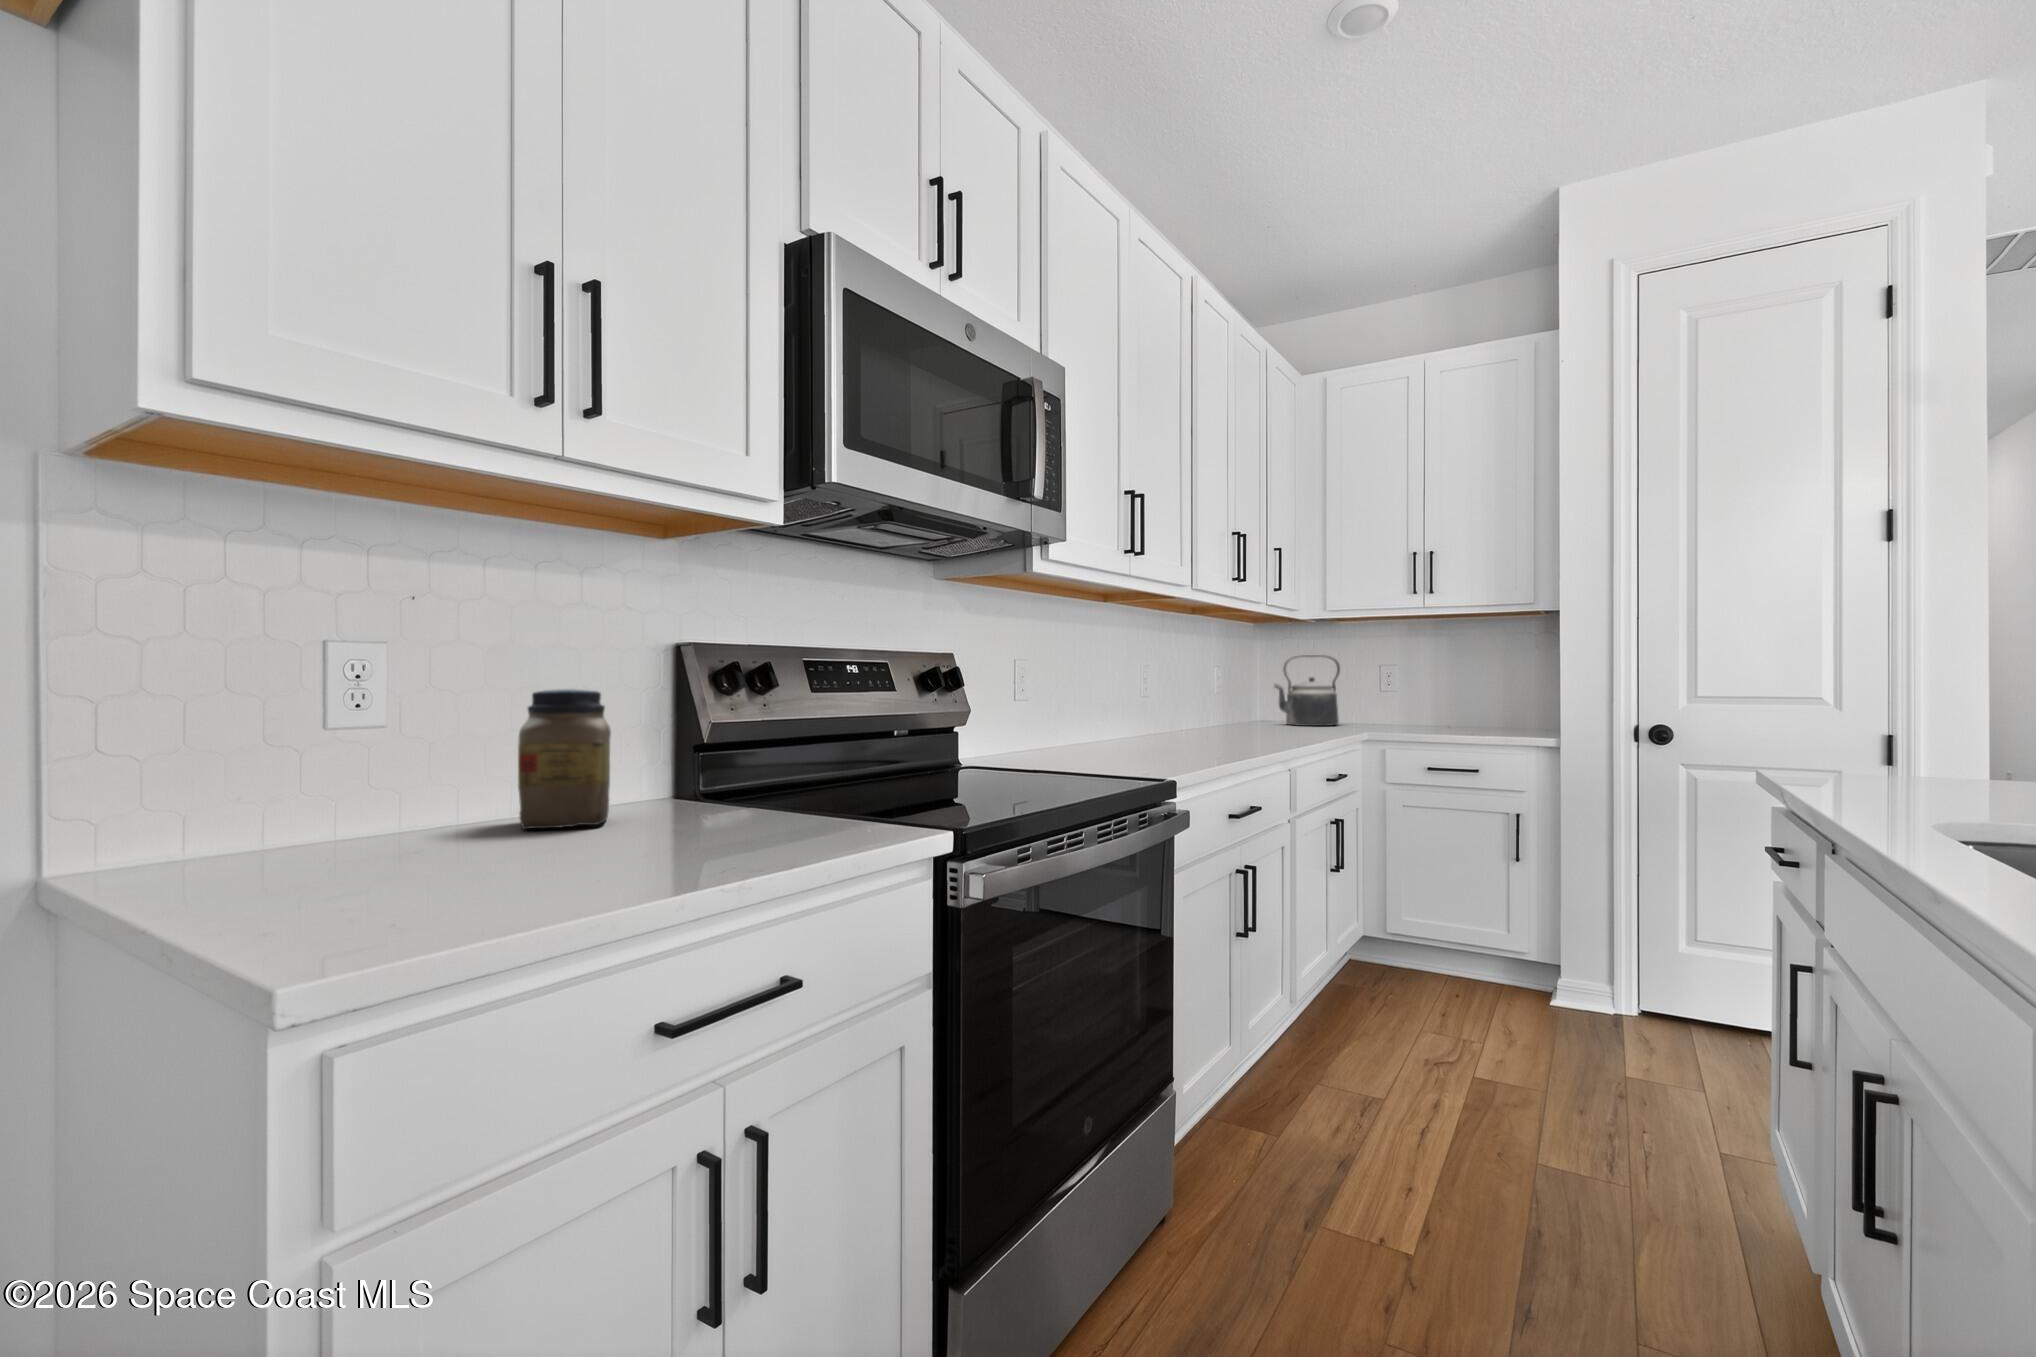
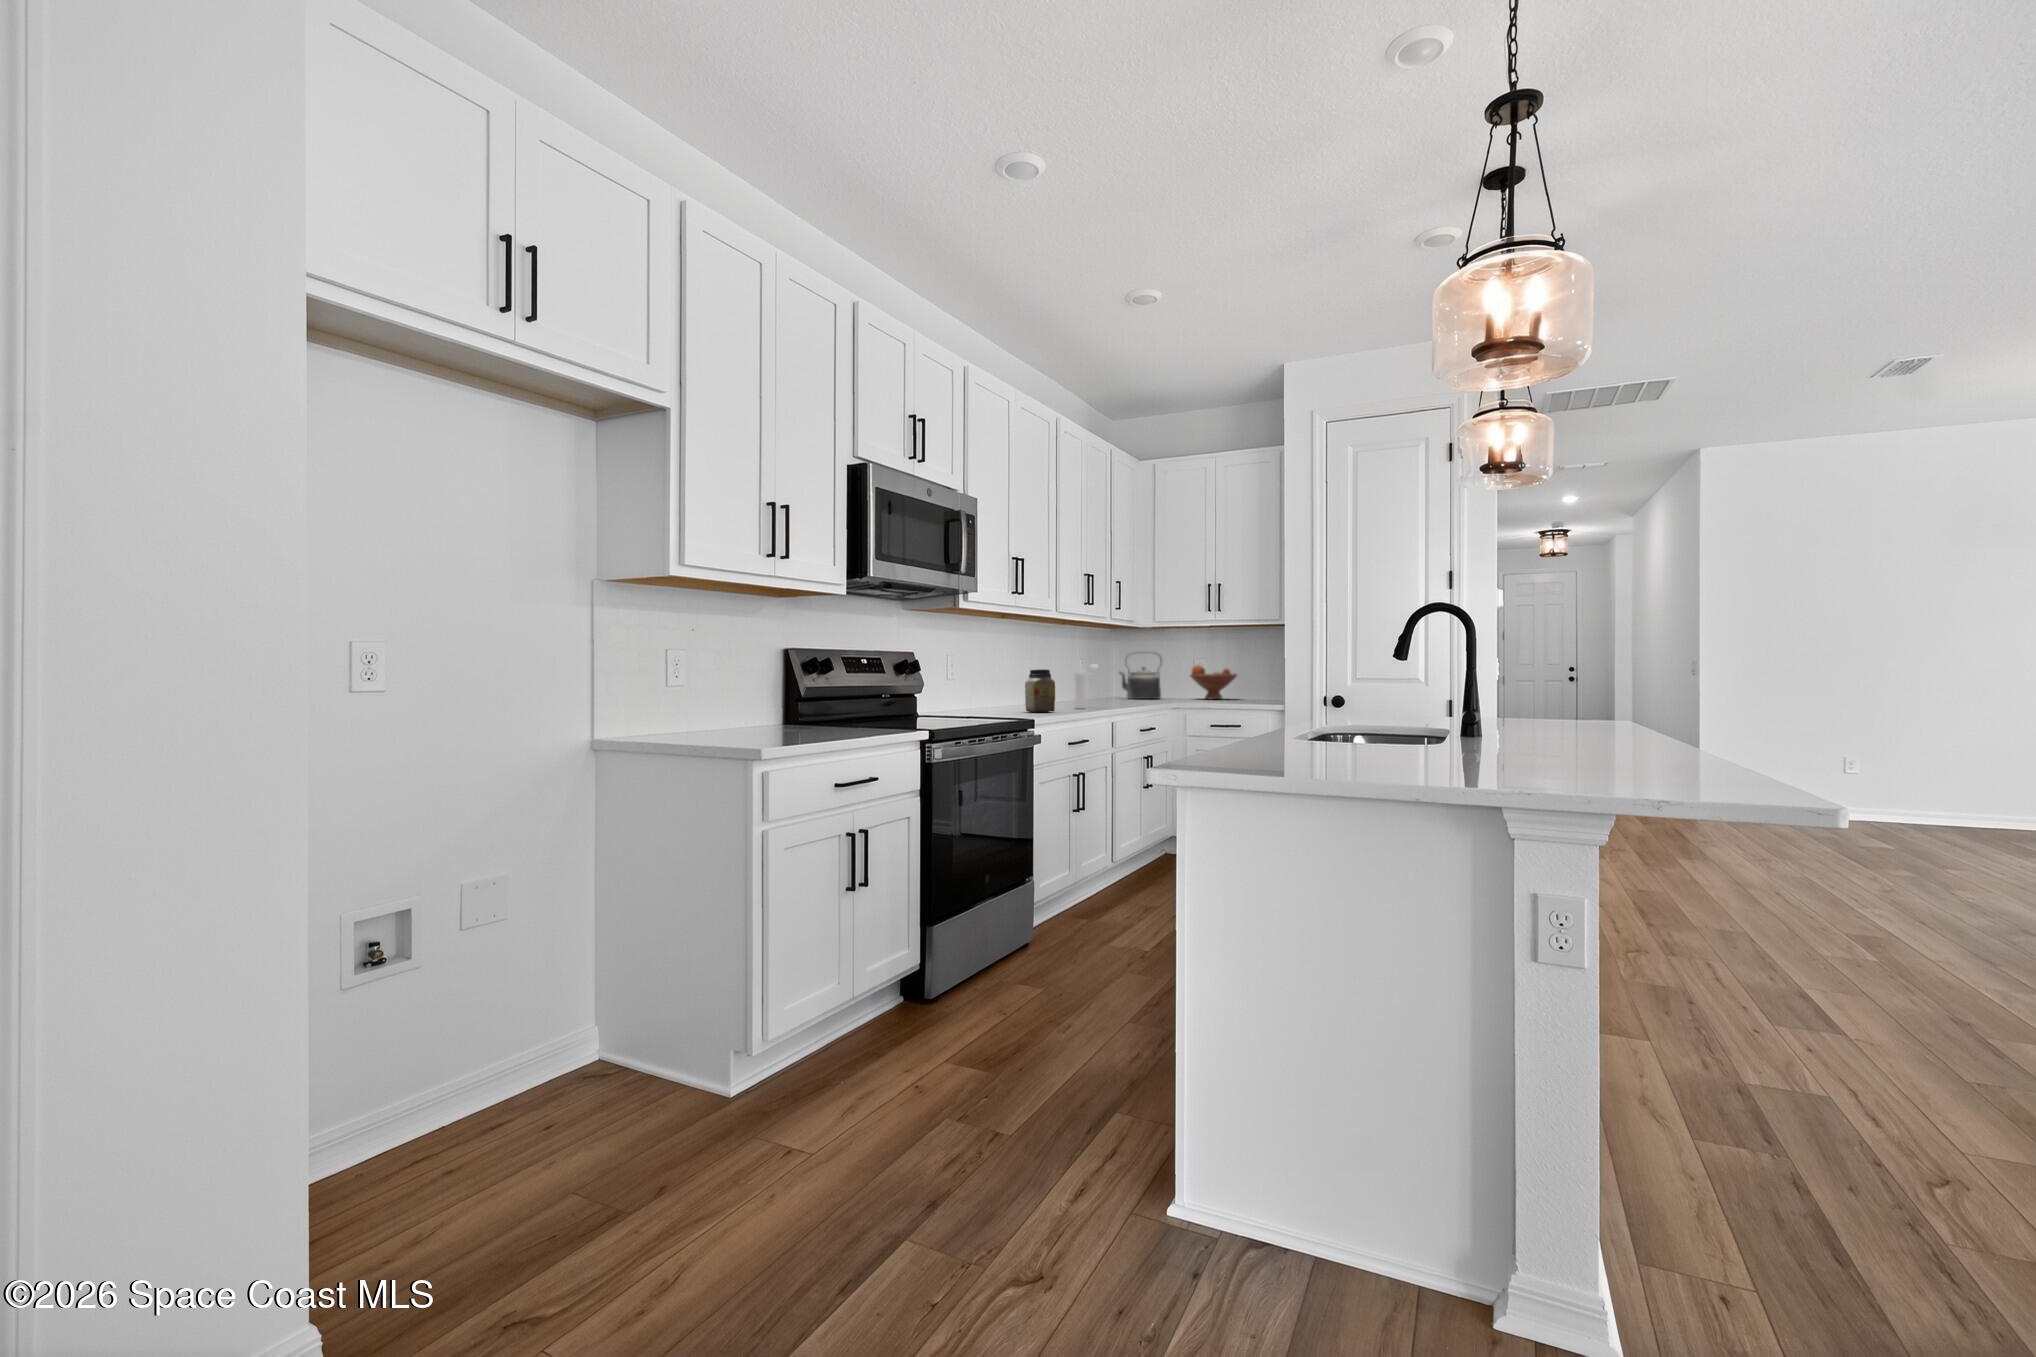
pepper mill: none [1226,674,1266,748] -> present [1074,664,1098,709]
fruit bowl: none [1383,674,1460,727] -> present [1190,665,1237,699]
jar: present [518,689,611,829] -> present [1025,669,1055,712]

